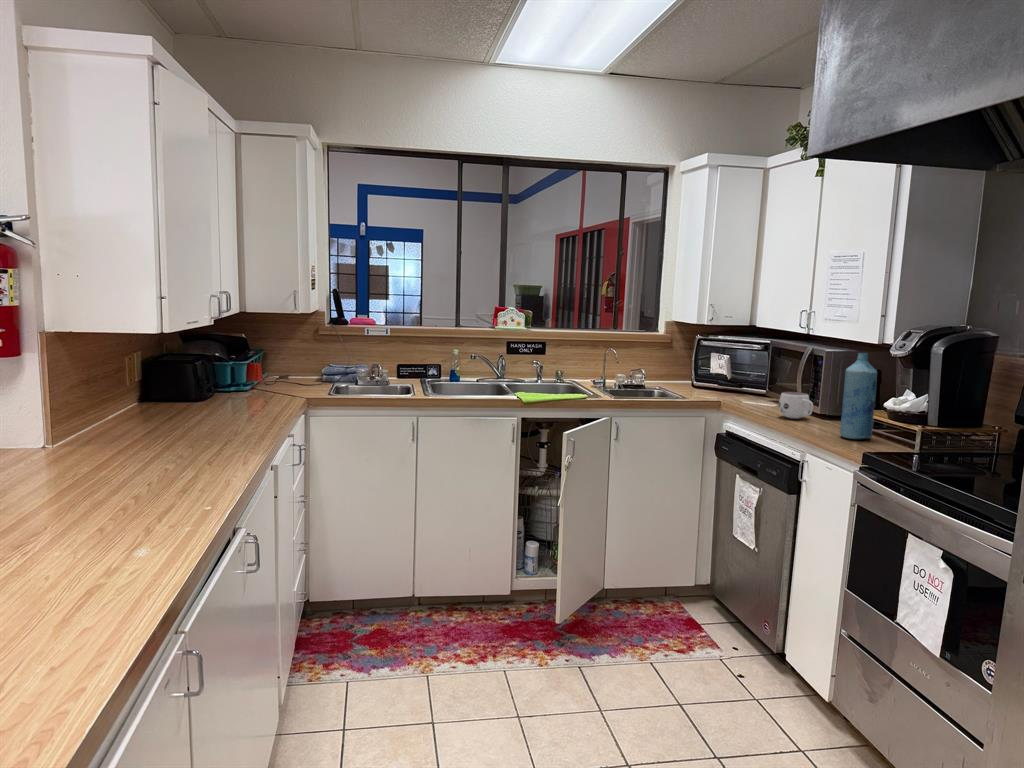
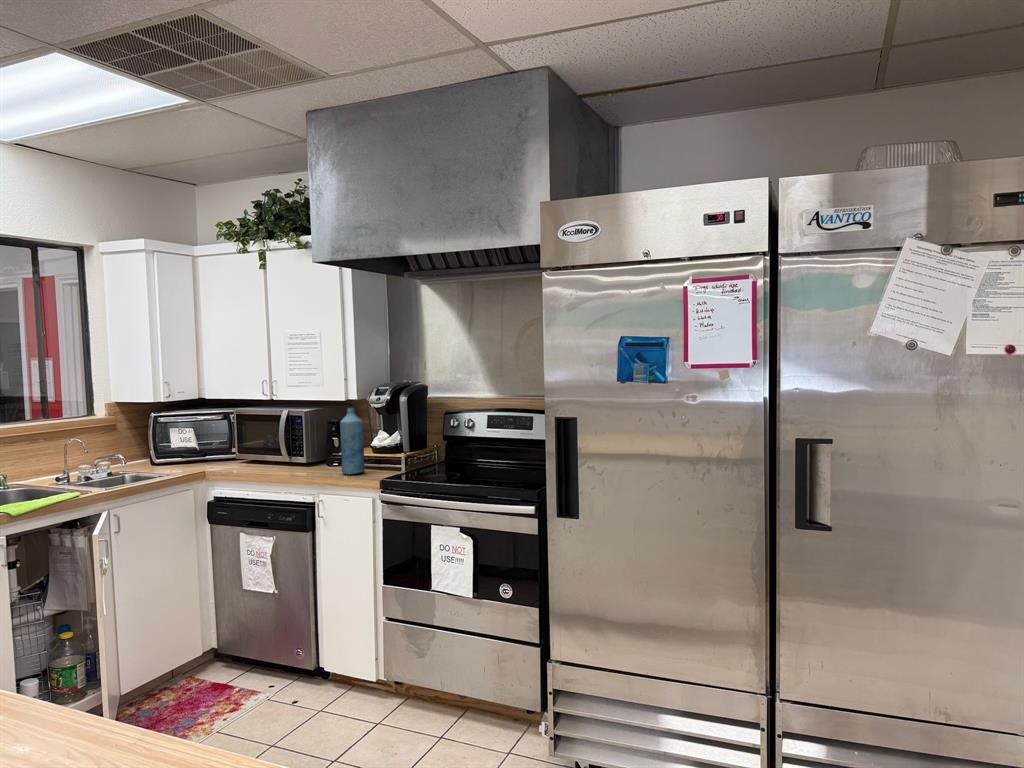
mug: present [778,391,813,419] -> none [274,448,306,471]

